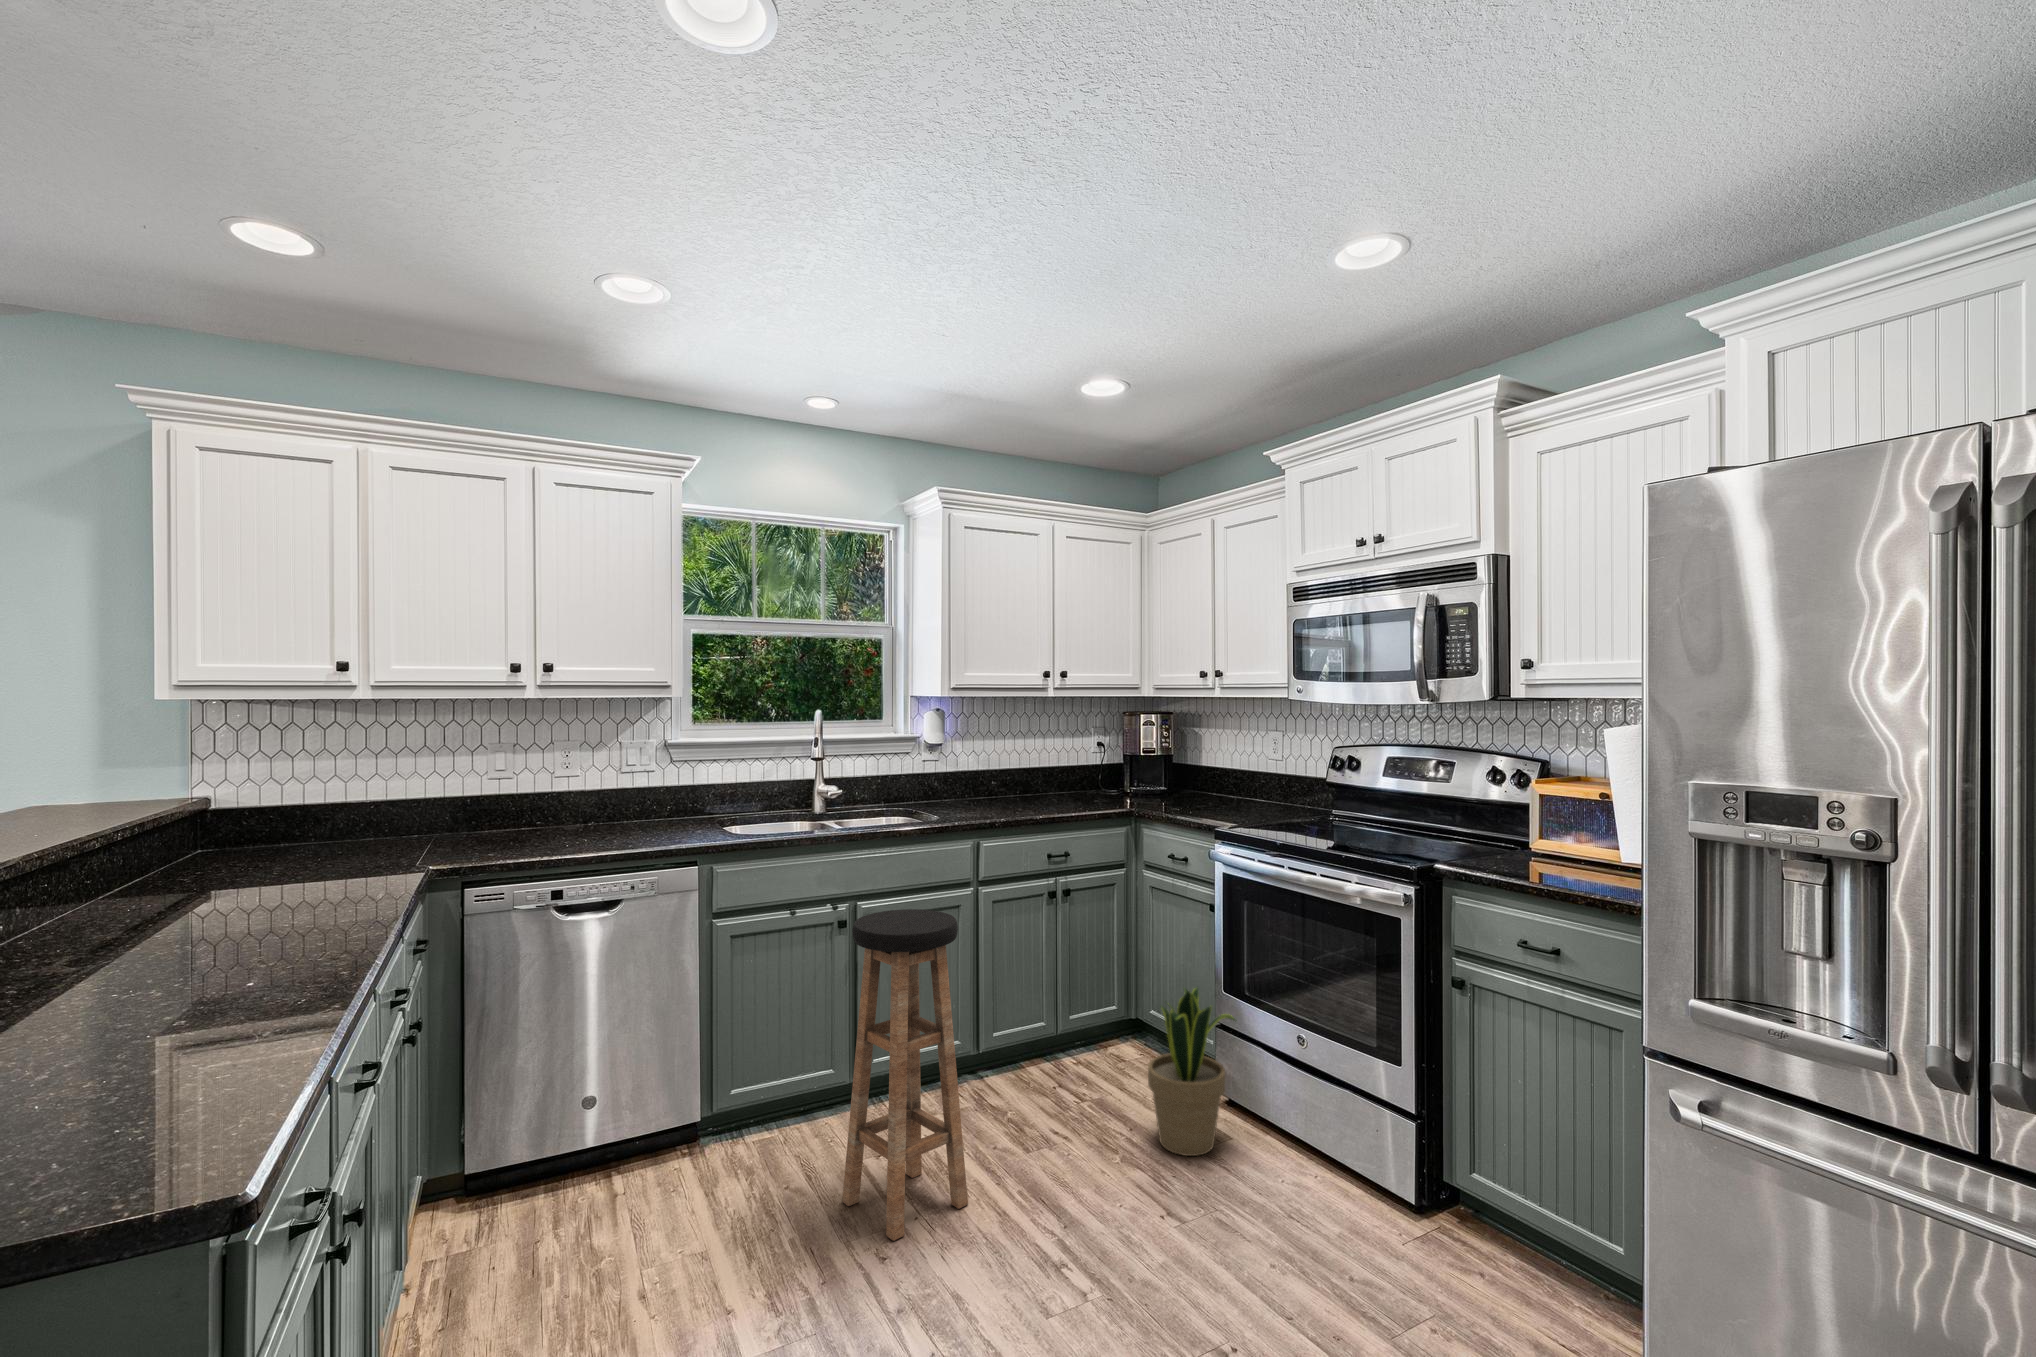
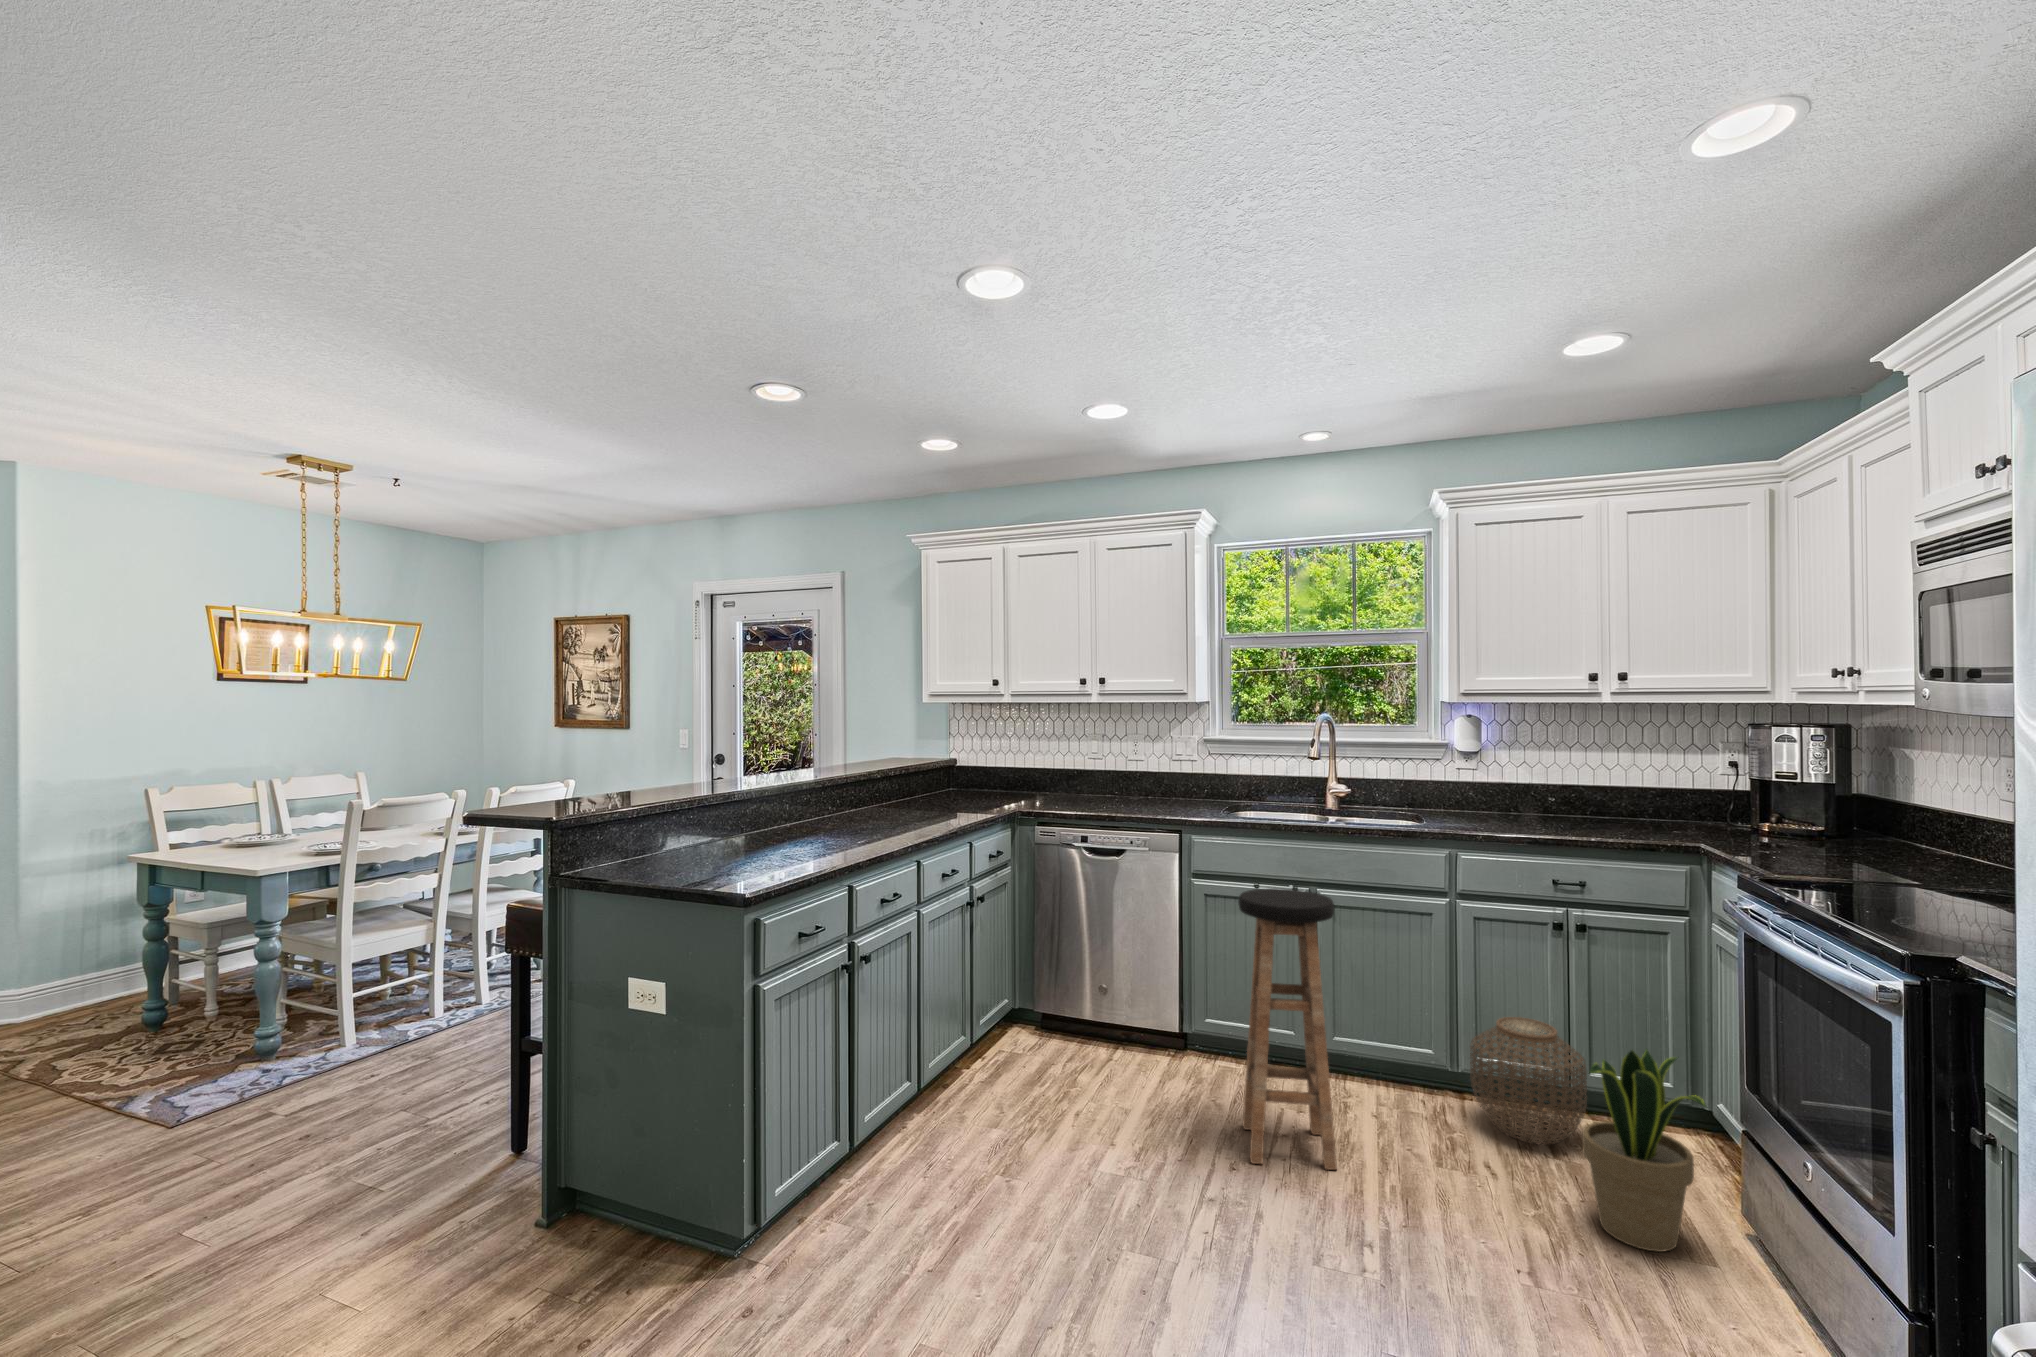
woven basket: none [1006,987,1099,1102] -> present [1470,1017,1587,1144]

